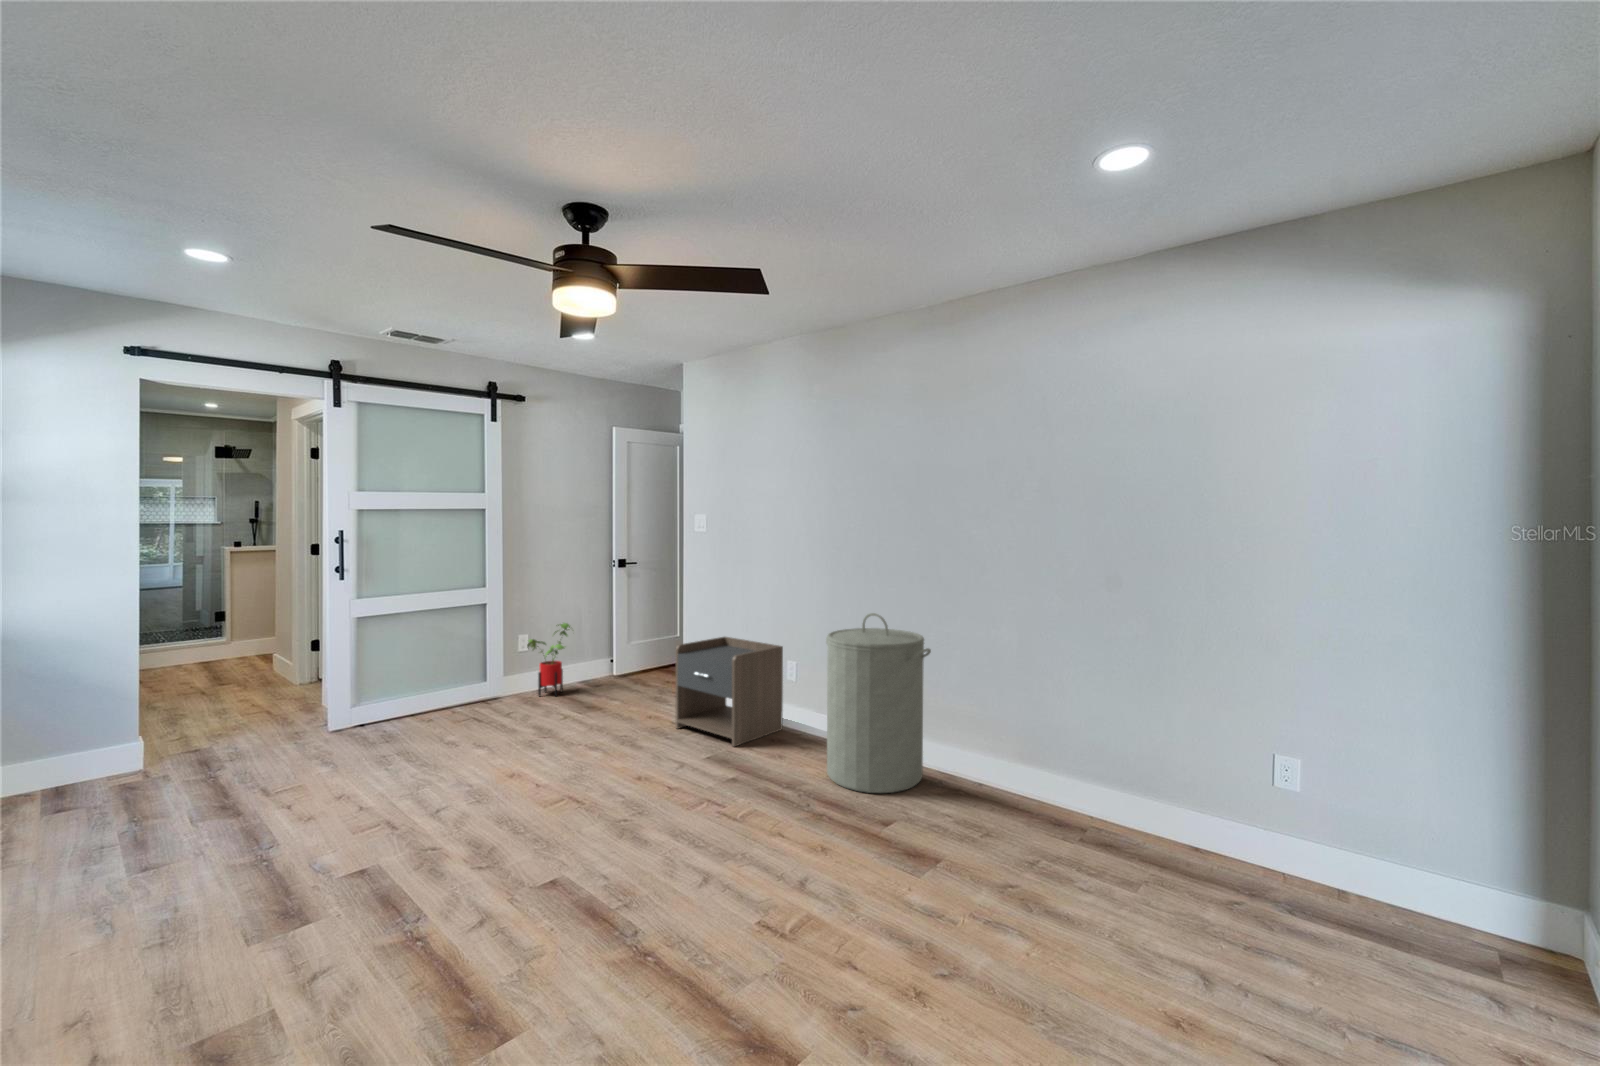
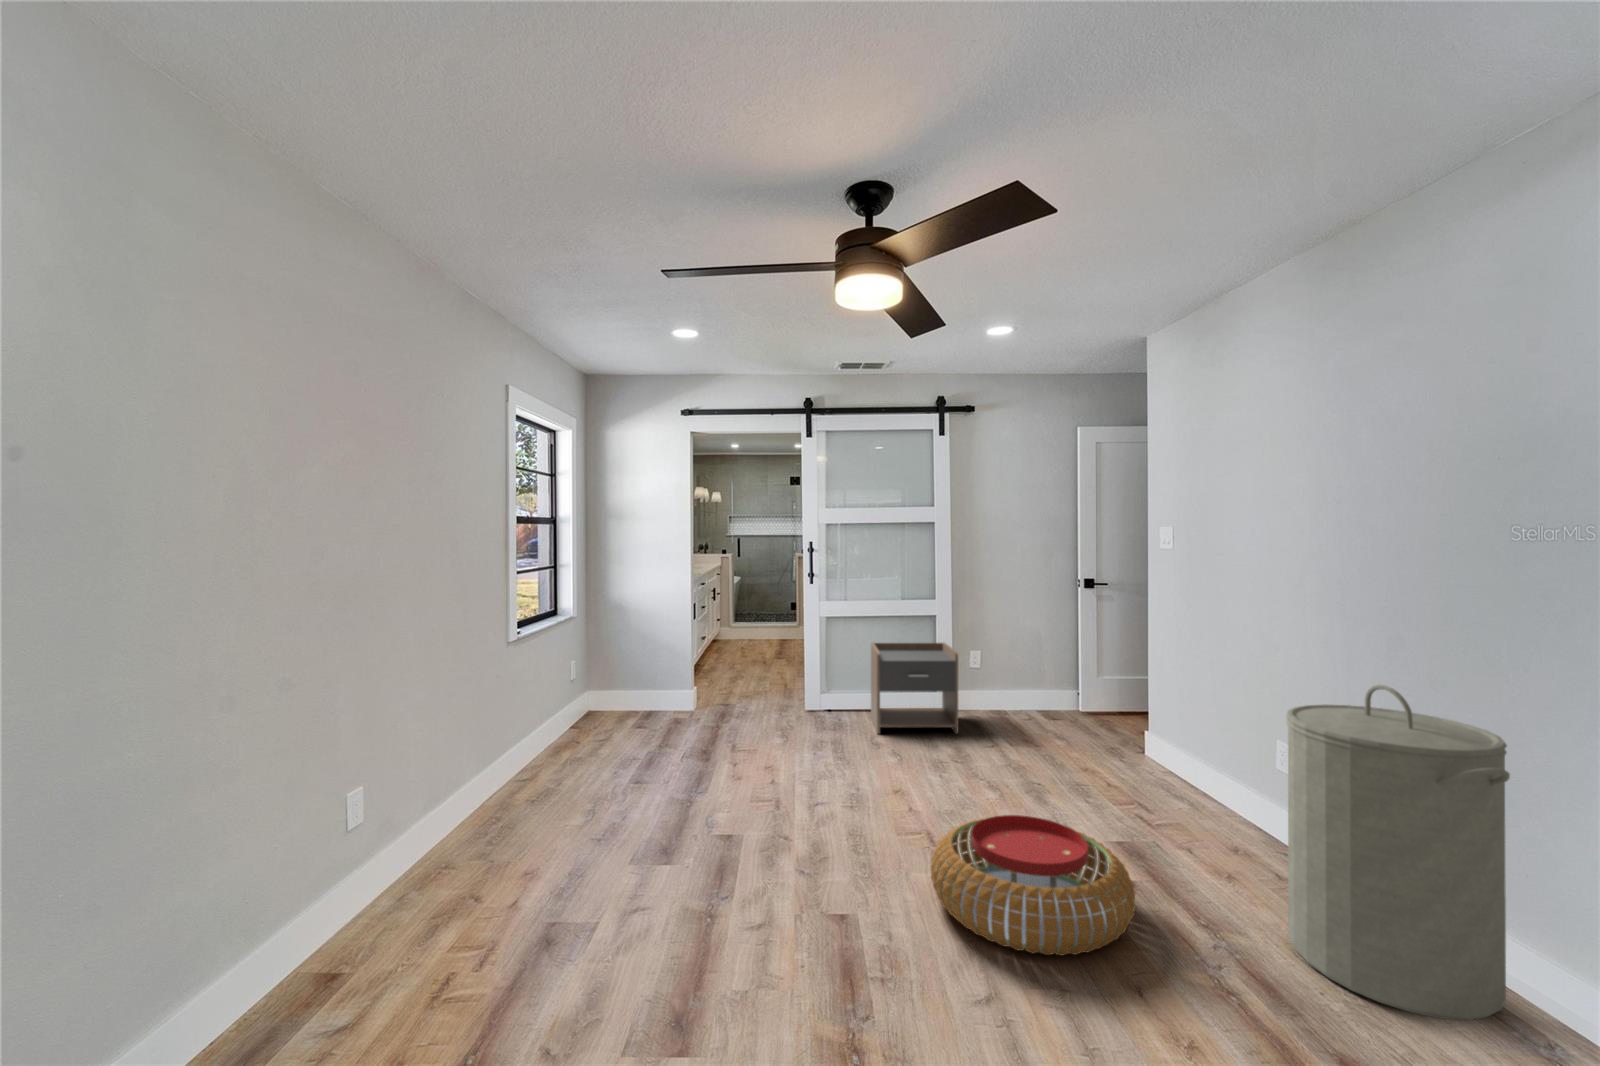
house plant: present [527,623,570,696] -> none [975,644,1024,724]
nightstand: present [676,637,783,746] -> present [871,643,958,734]
pouf: none [605,748,759,847] -> present [931,815,1135,956]

